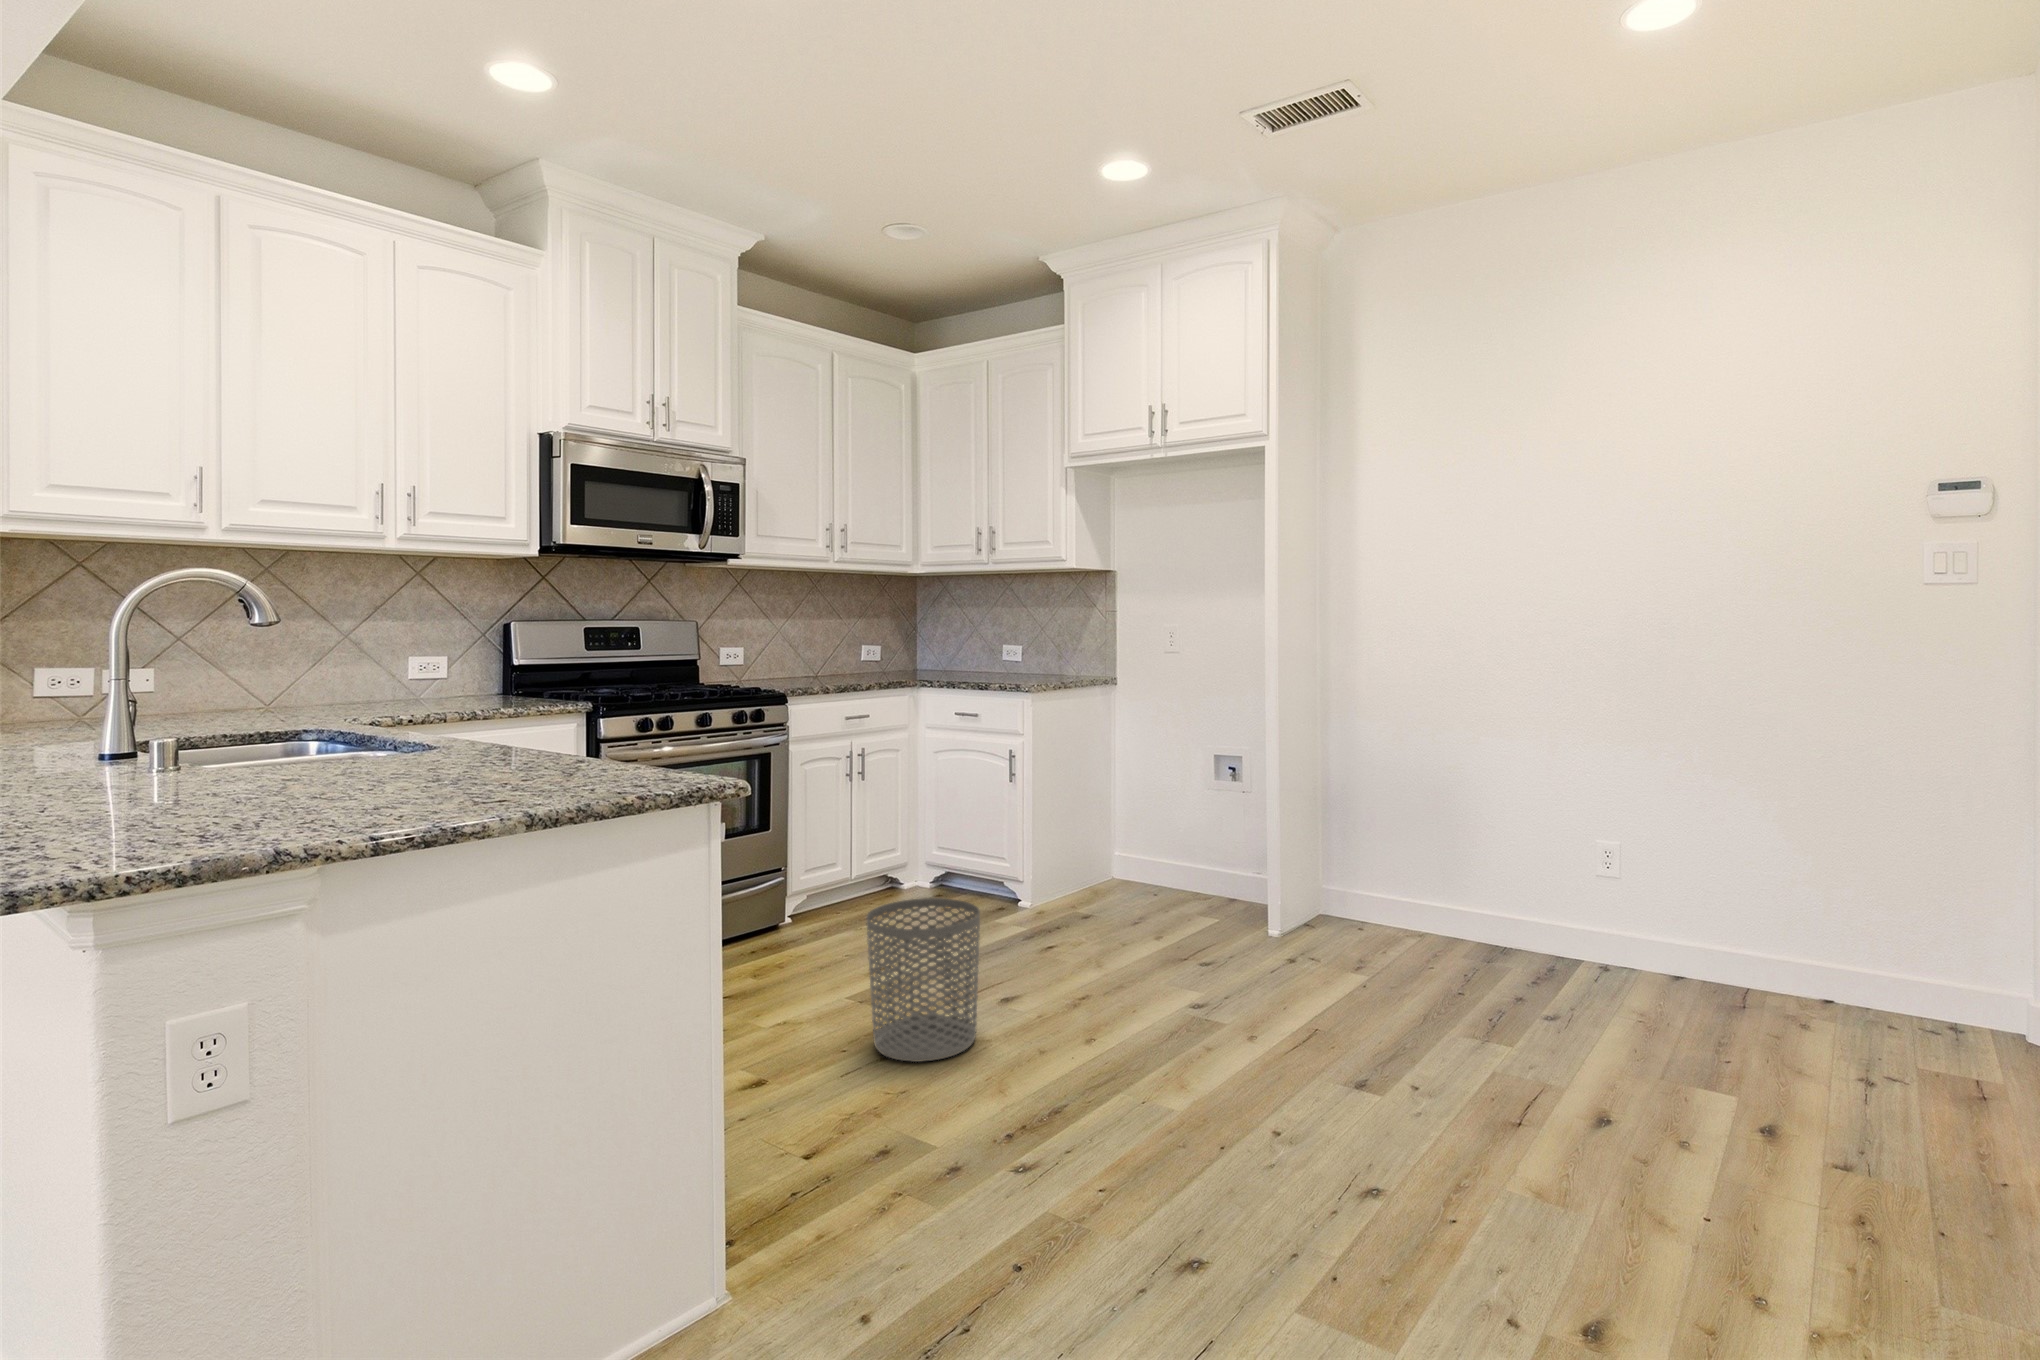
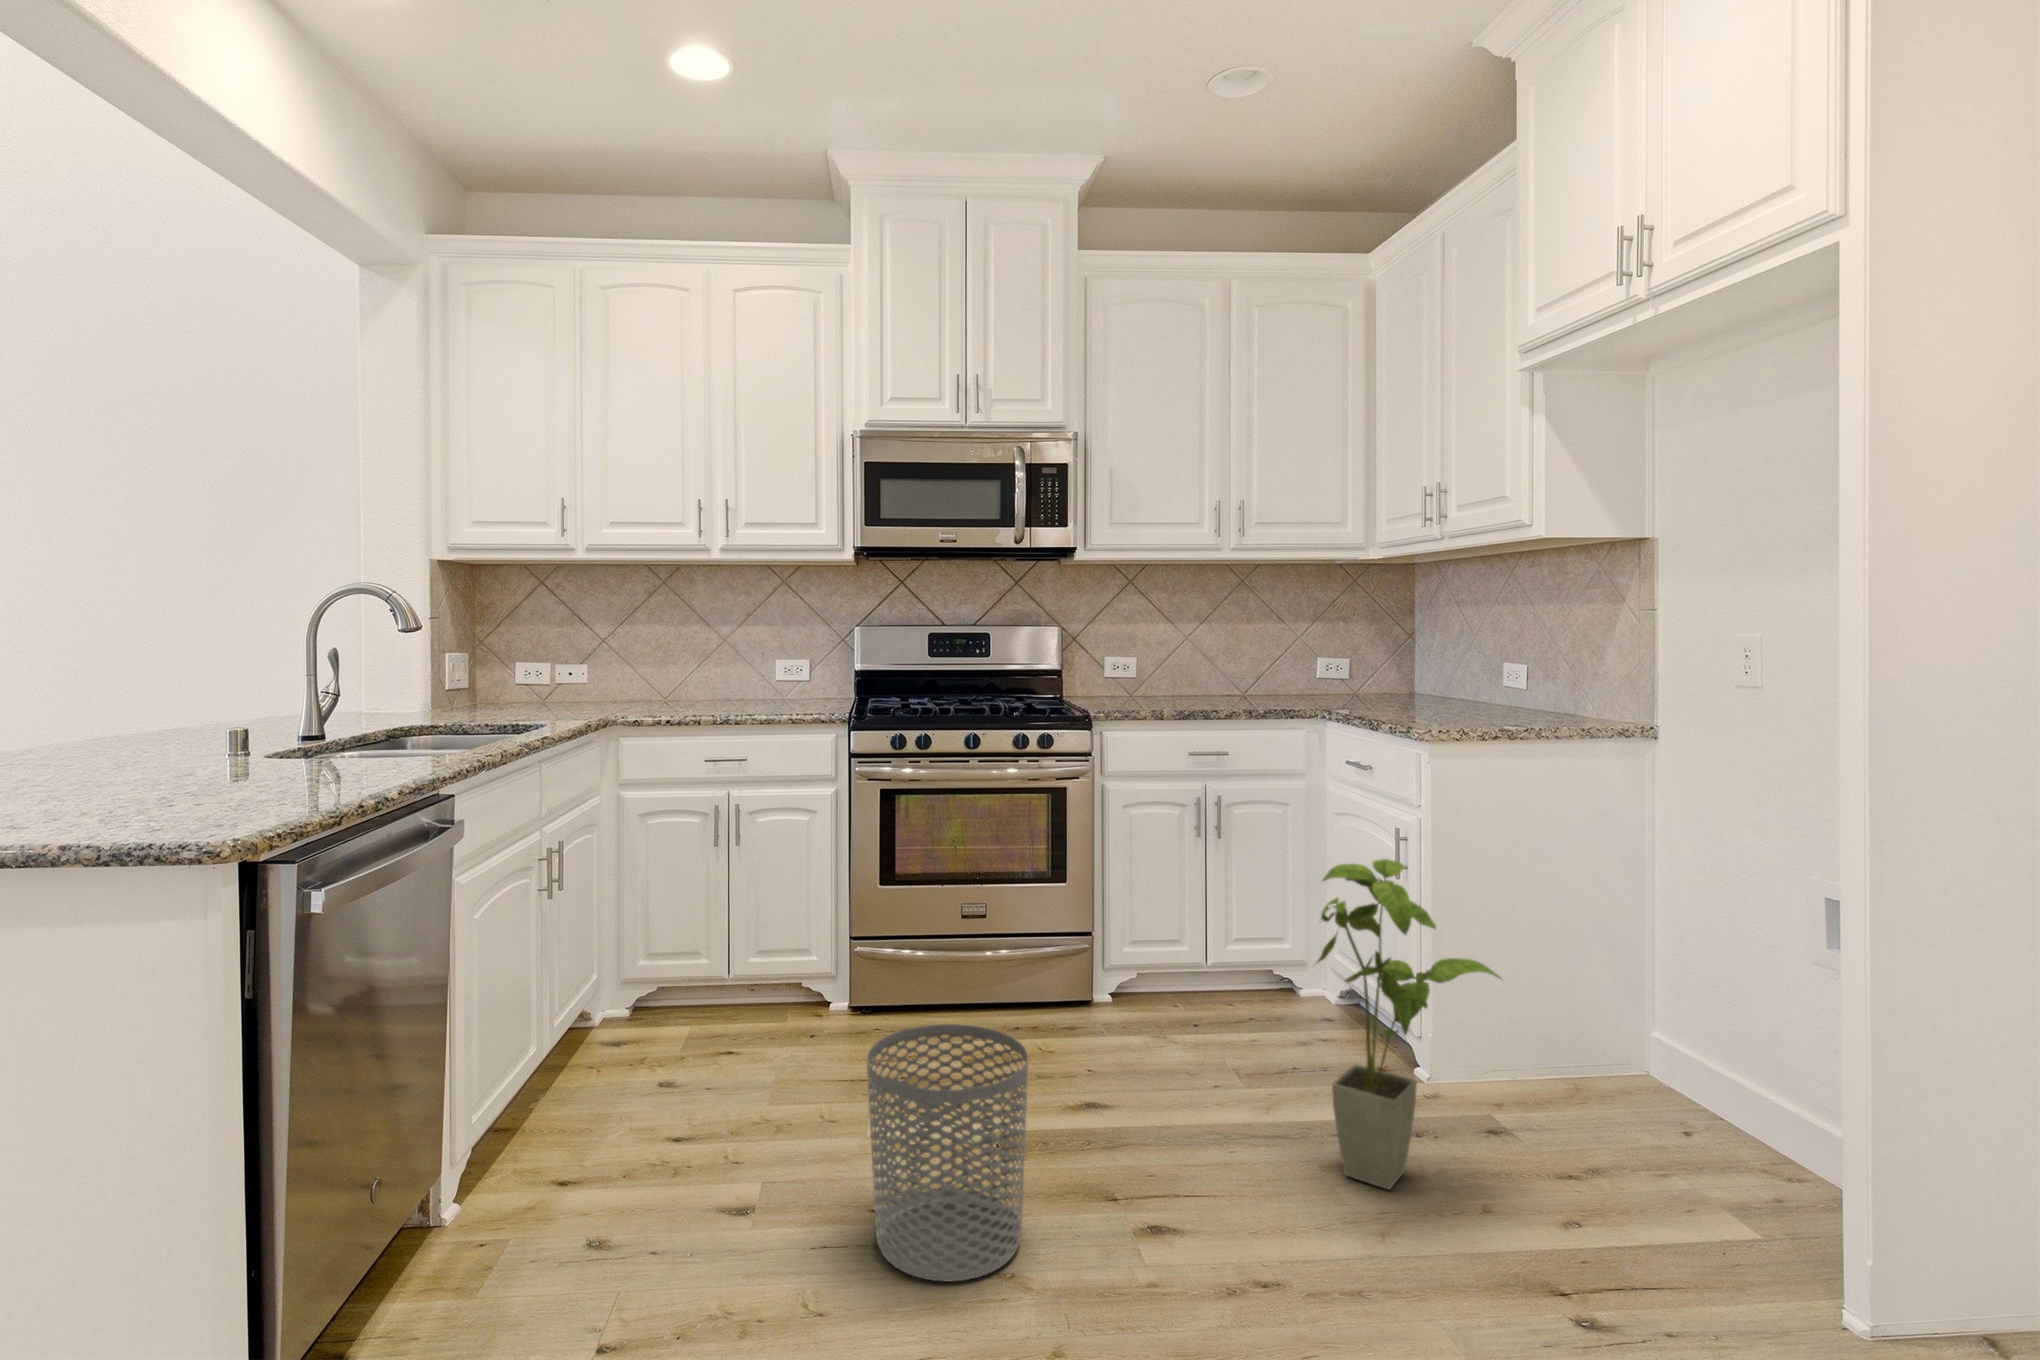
house plant: none [1029,754,1129,951] -> present [1318,859,1501,1189]

